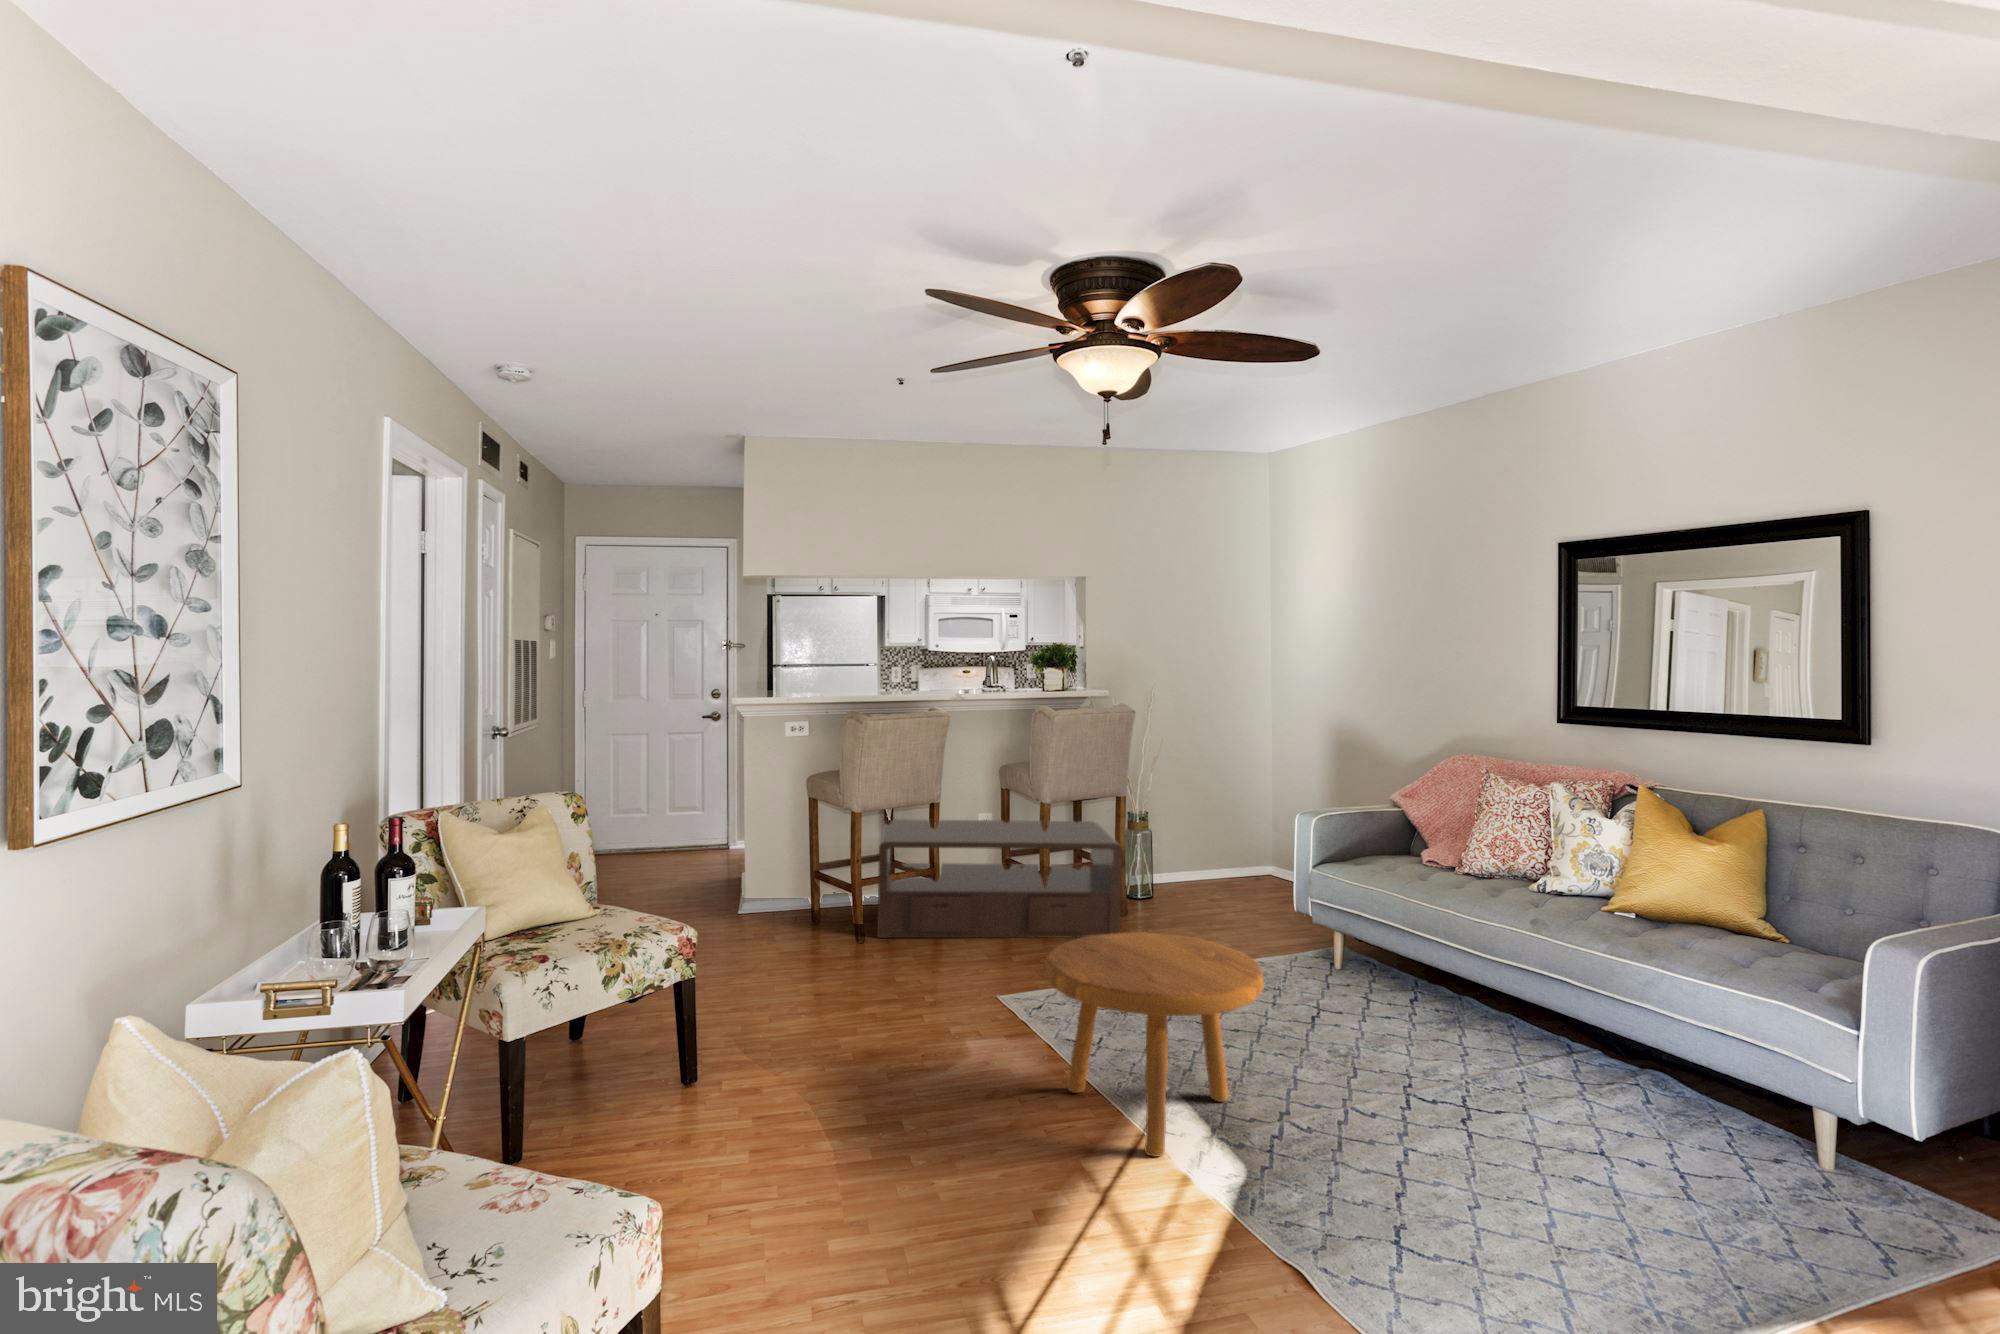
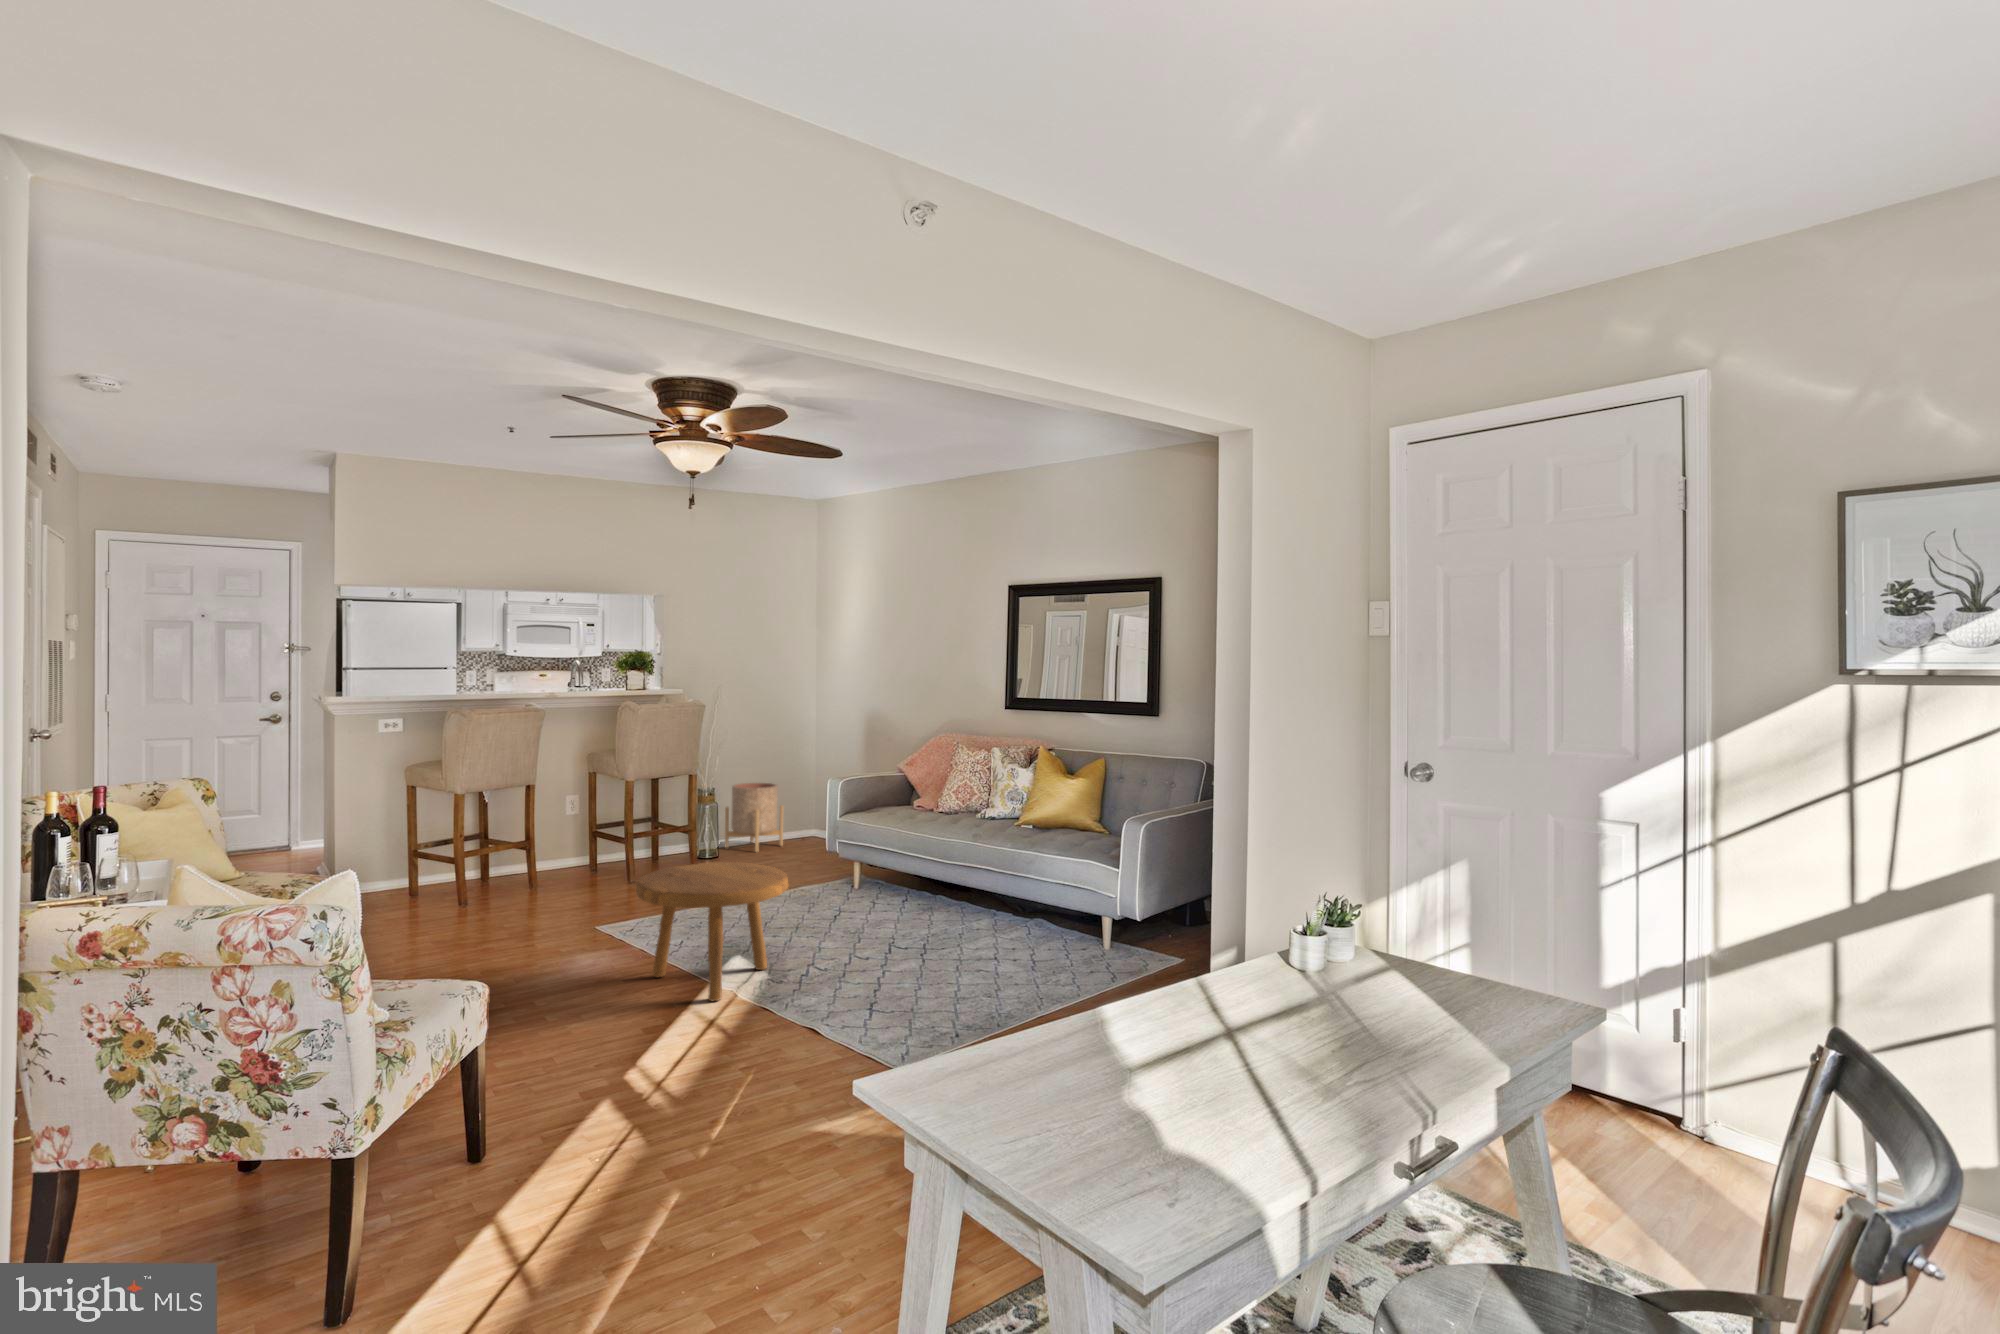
planter: none [1159,809,1231,897] -> present [725,783,784,852]
coffee table: present [877,819,1122,938] -> none [475,796,693,904]

